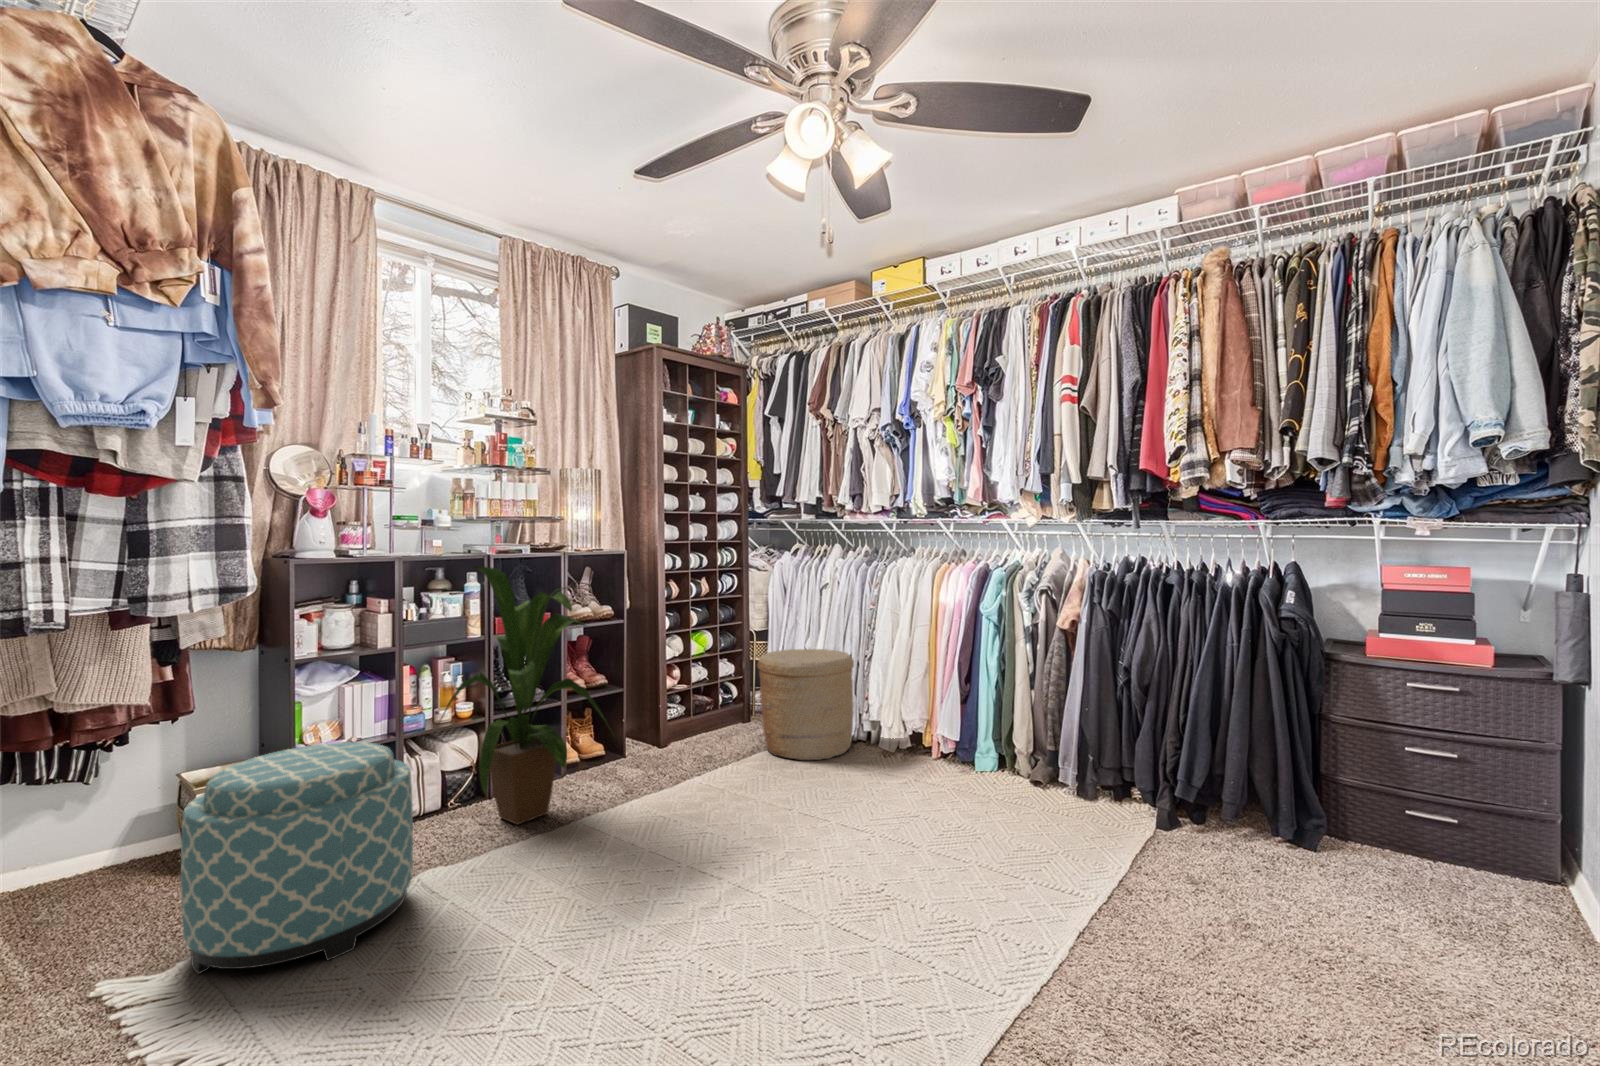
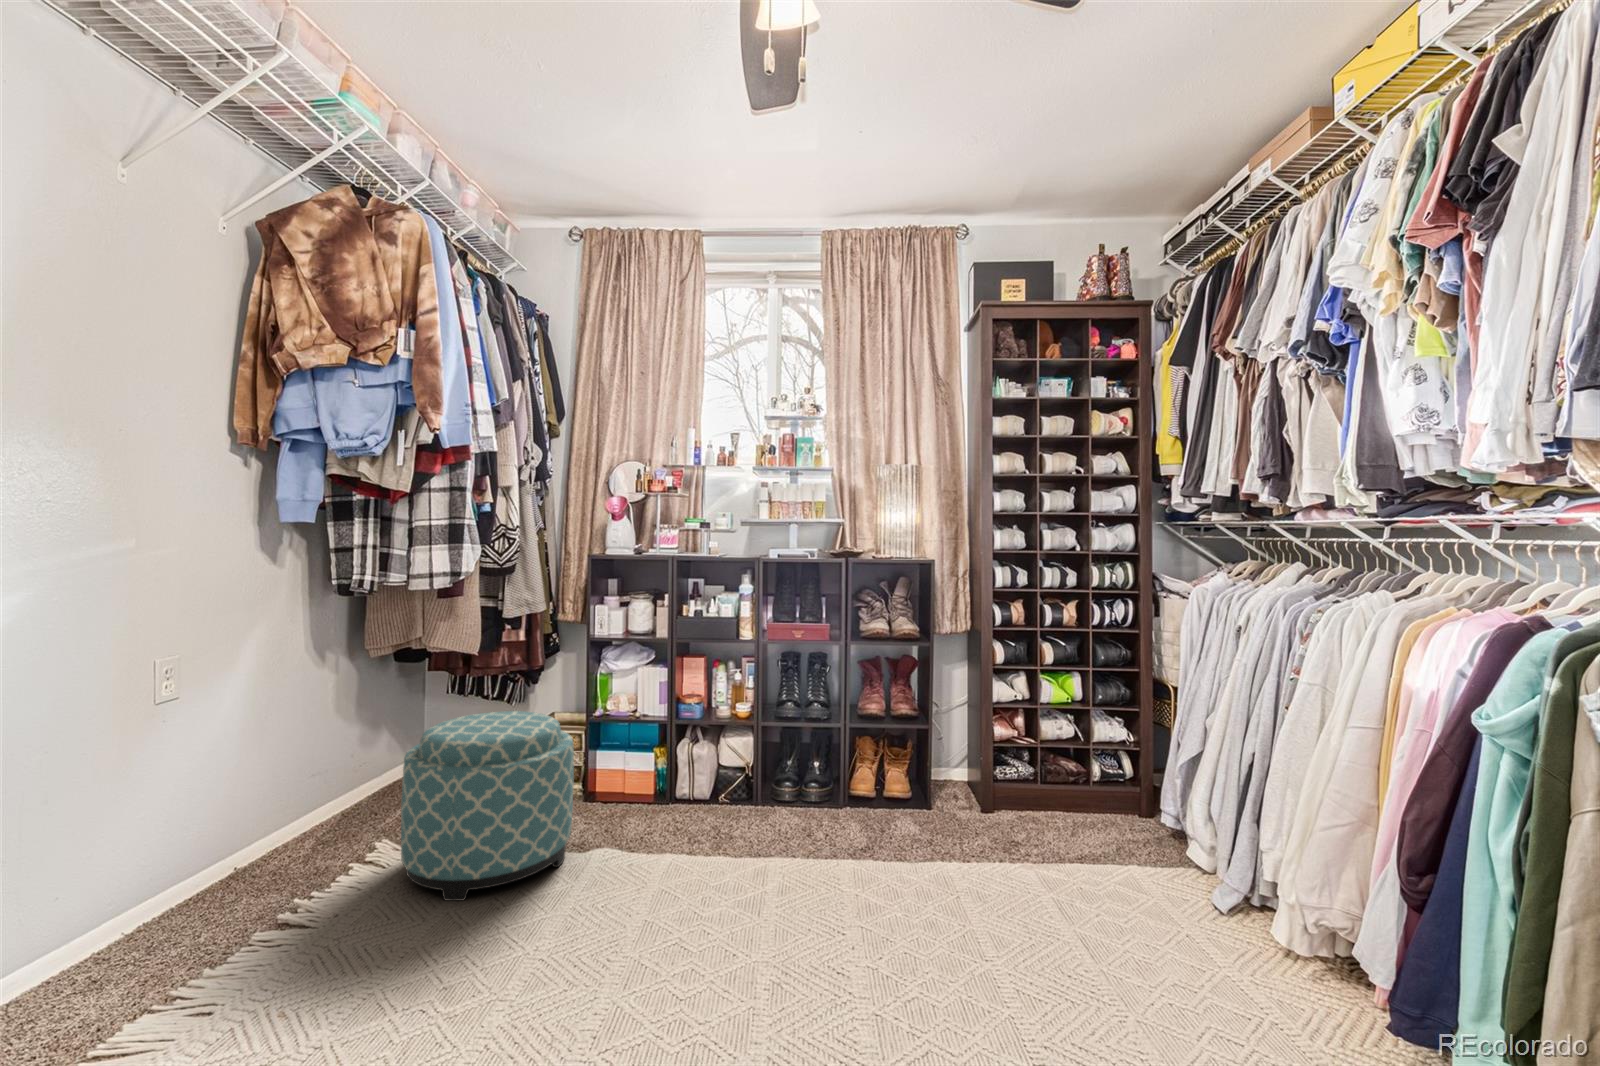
house plant: present [440,566,611,825] -> none [663,570,841,844]
woven basket: present [757,649,854,760] -> none [1059,725,1237,936]

